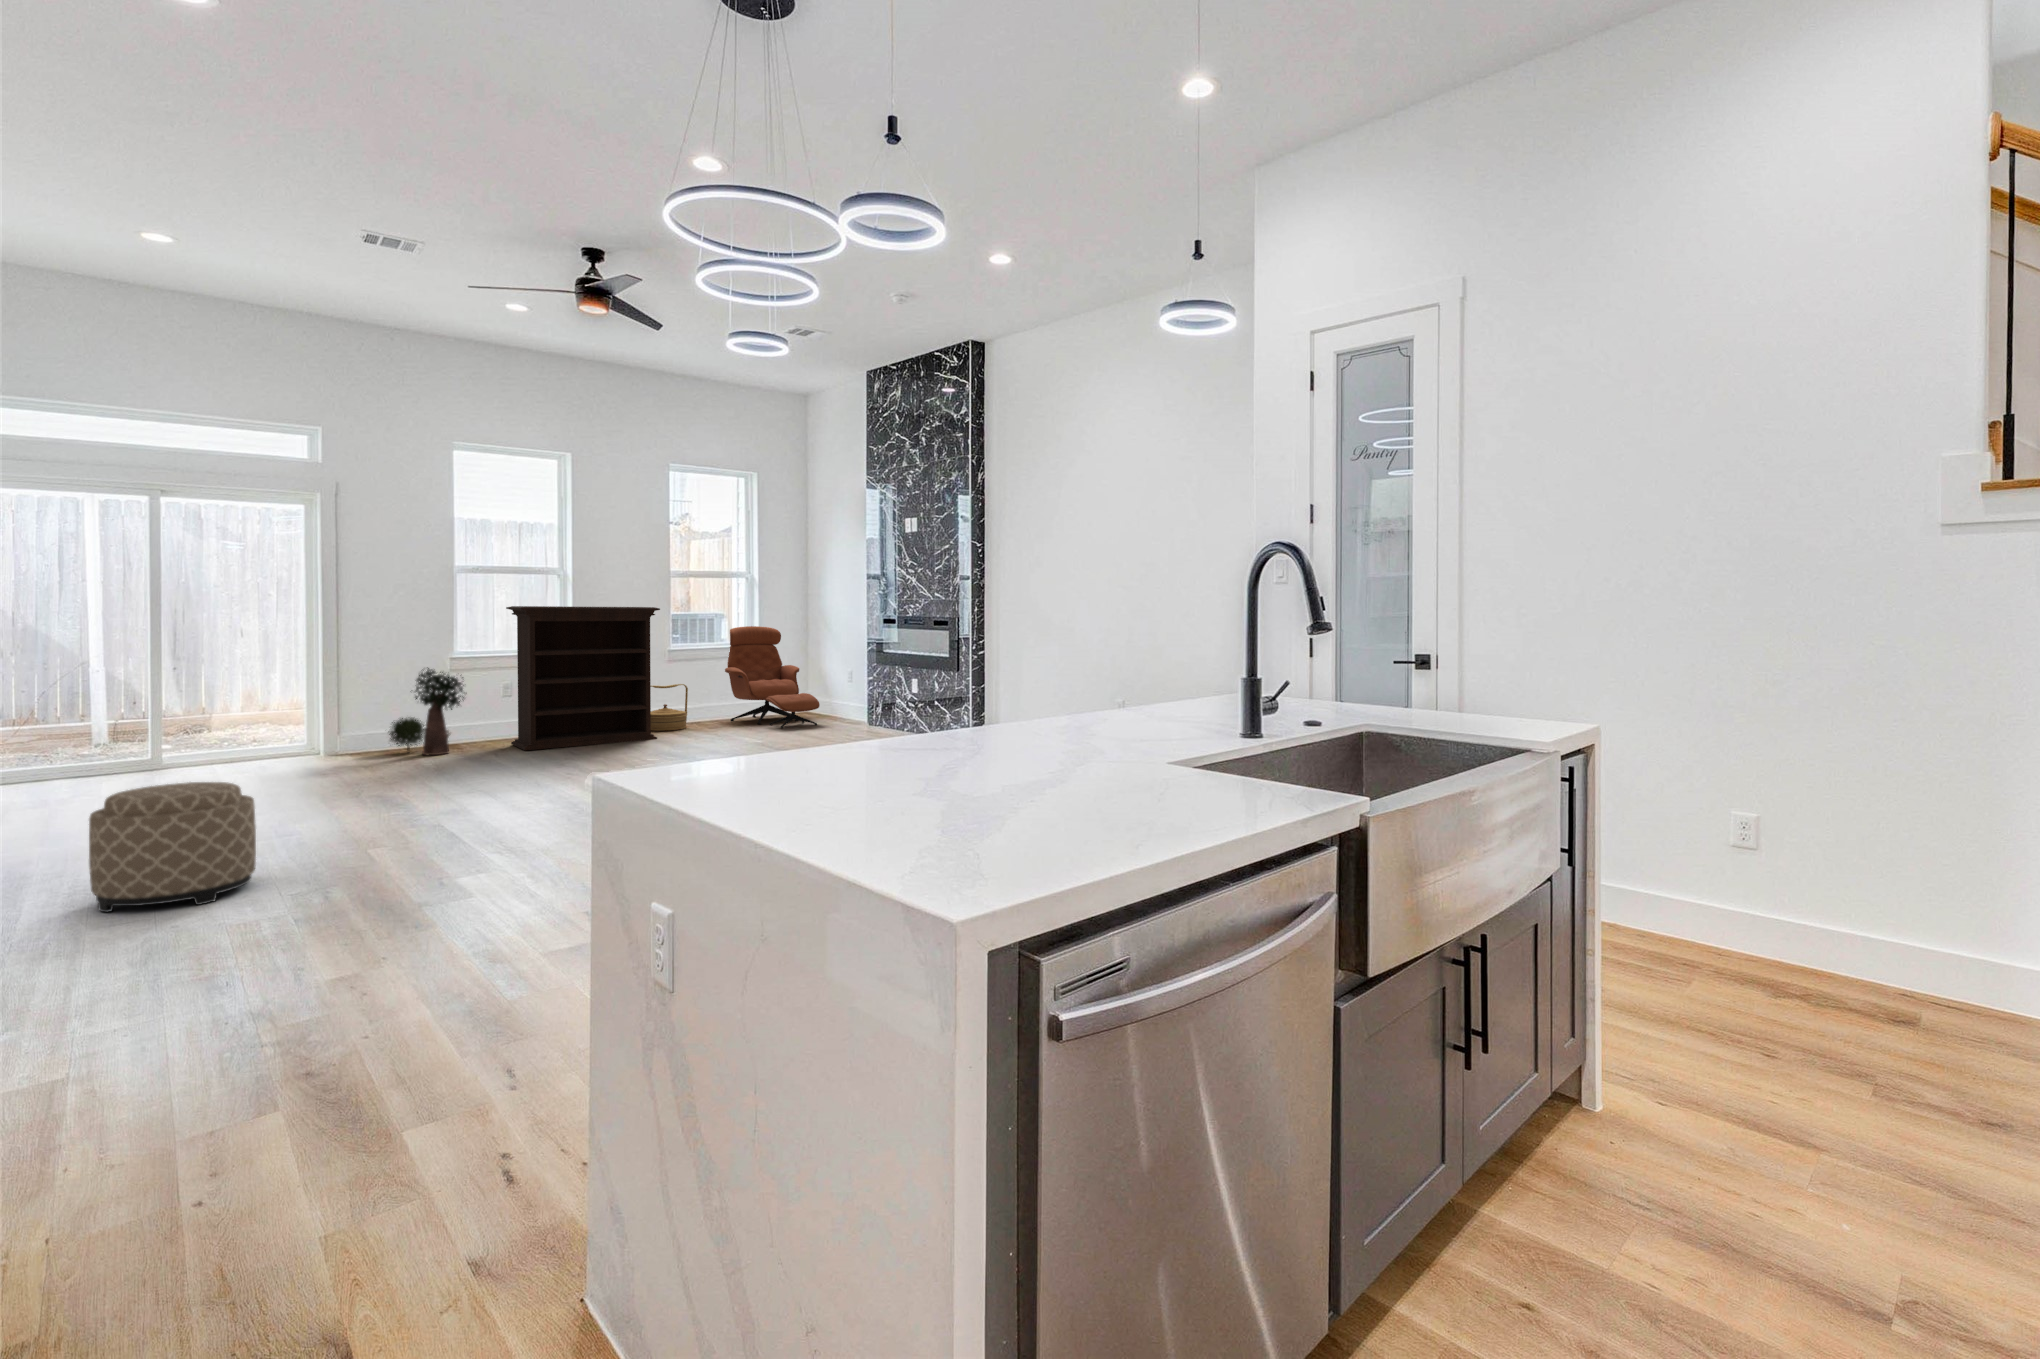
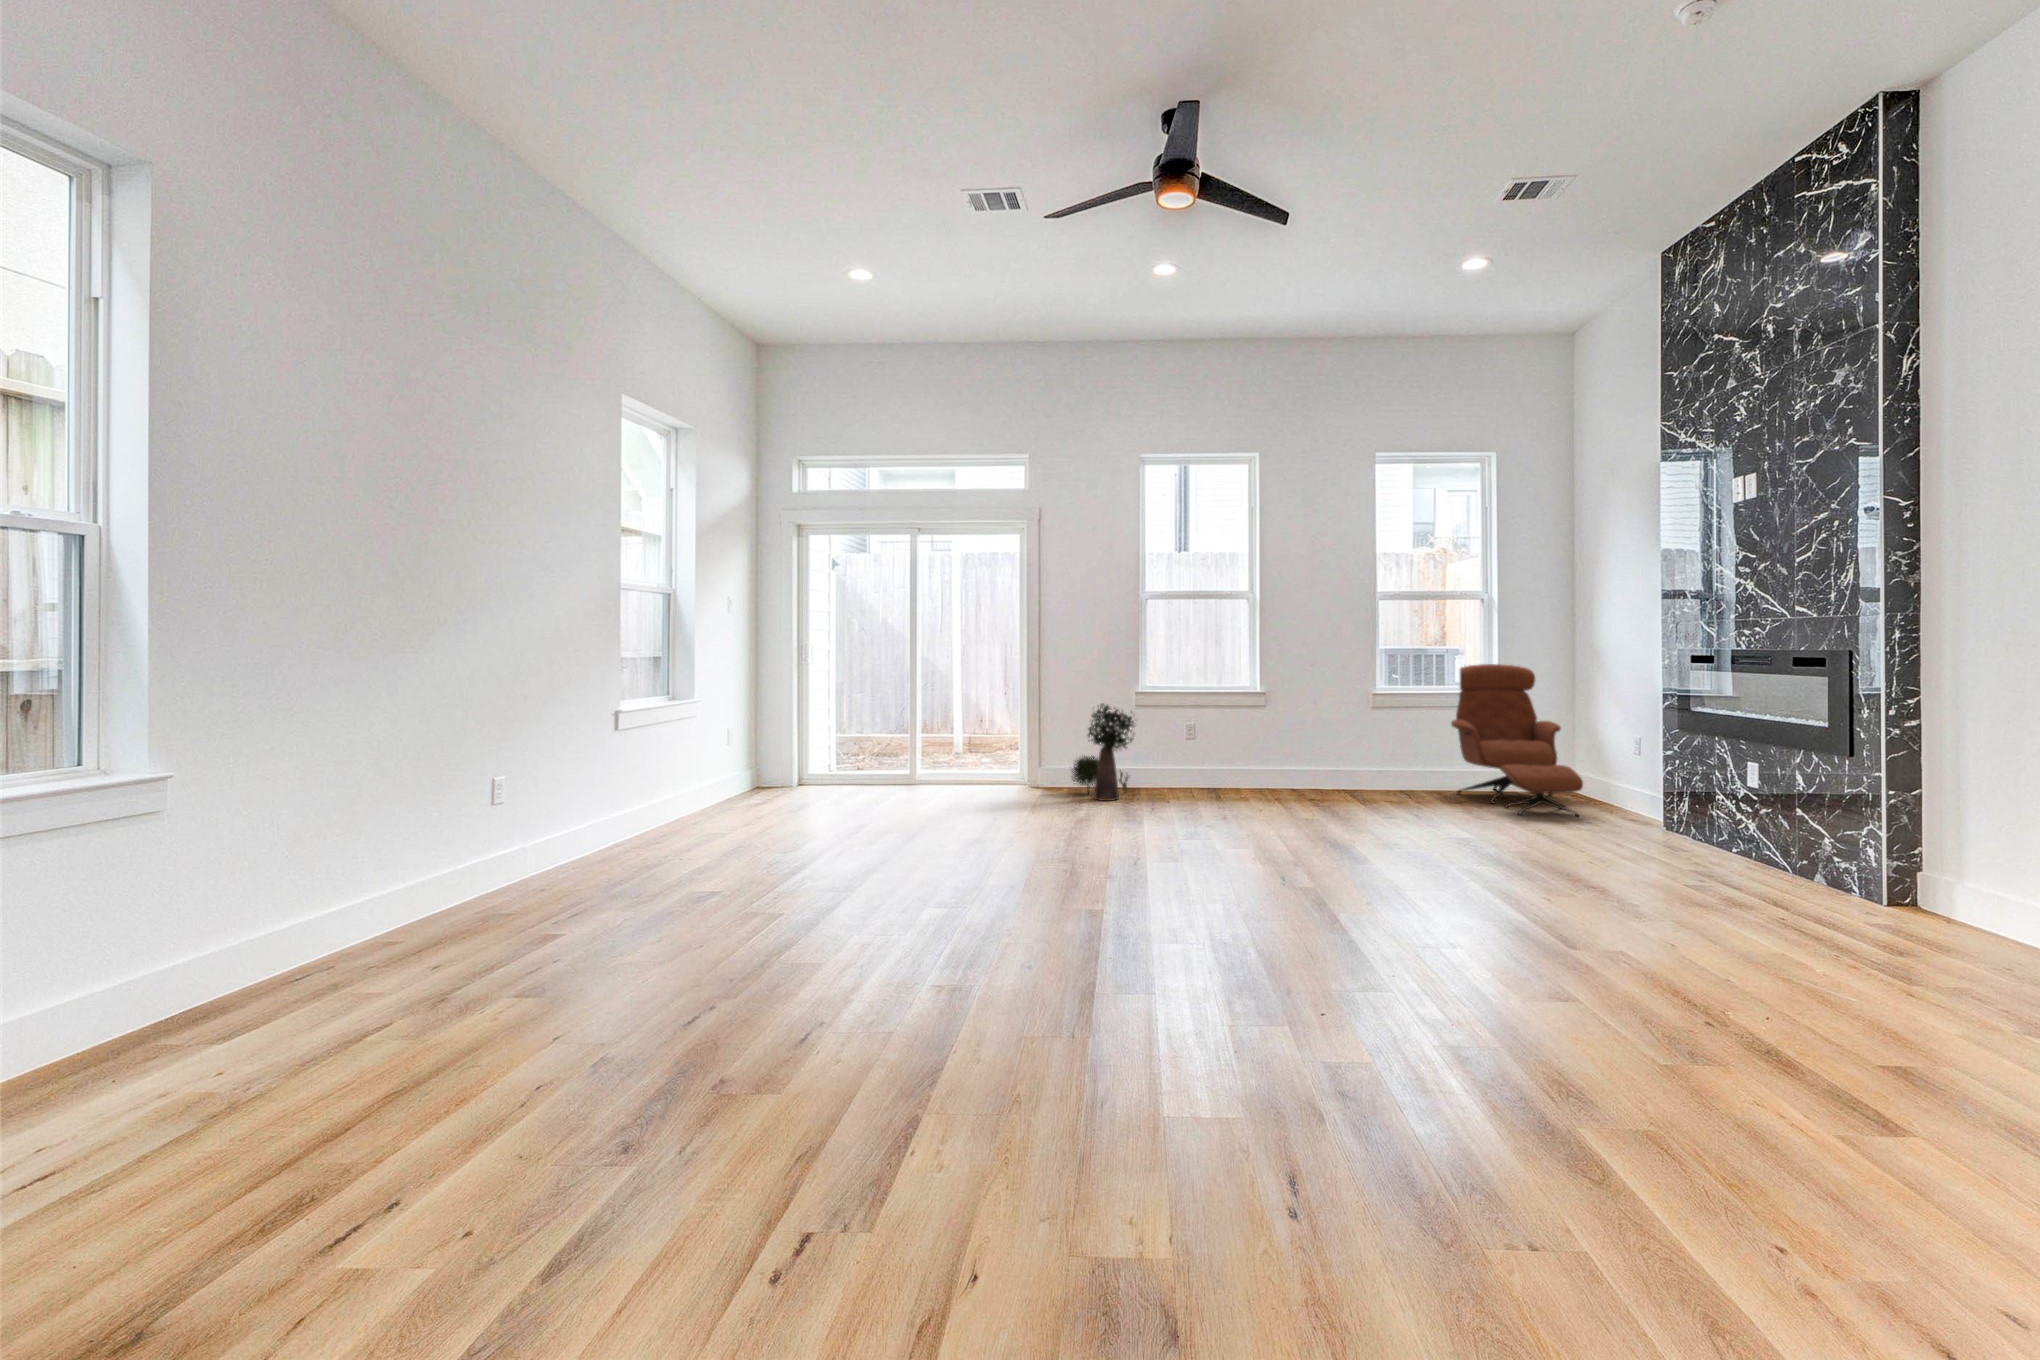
bookshelf: present [506,606,660,750] -> none [1180,636,1345,811]
woven basket: present [651,684,688,731] -> none [1337,737,1396,799]
ottoman: present [89,782,256,912] -> none [515,831,679,995]

